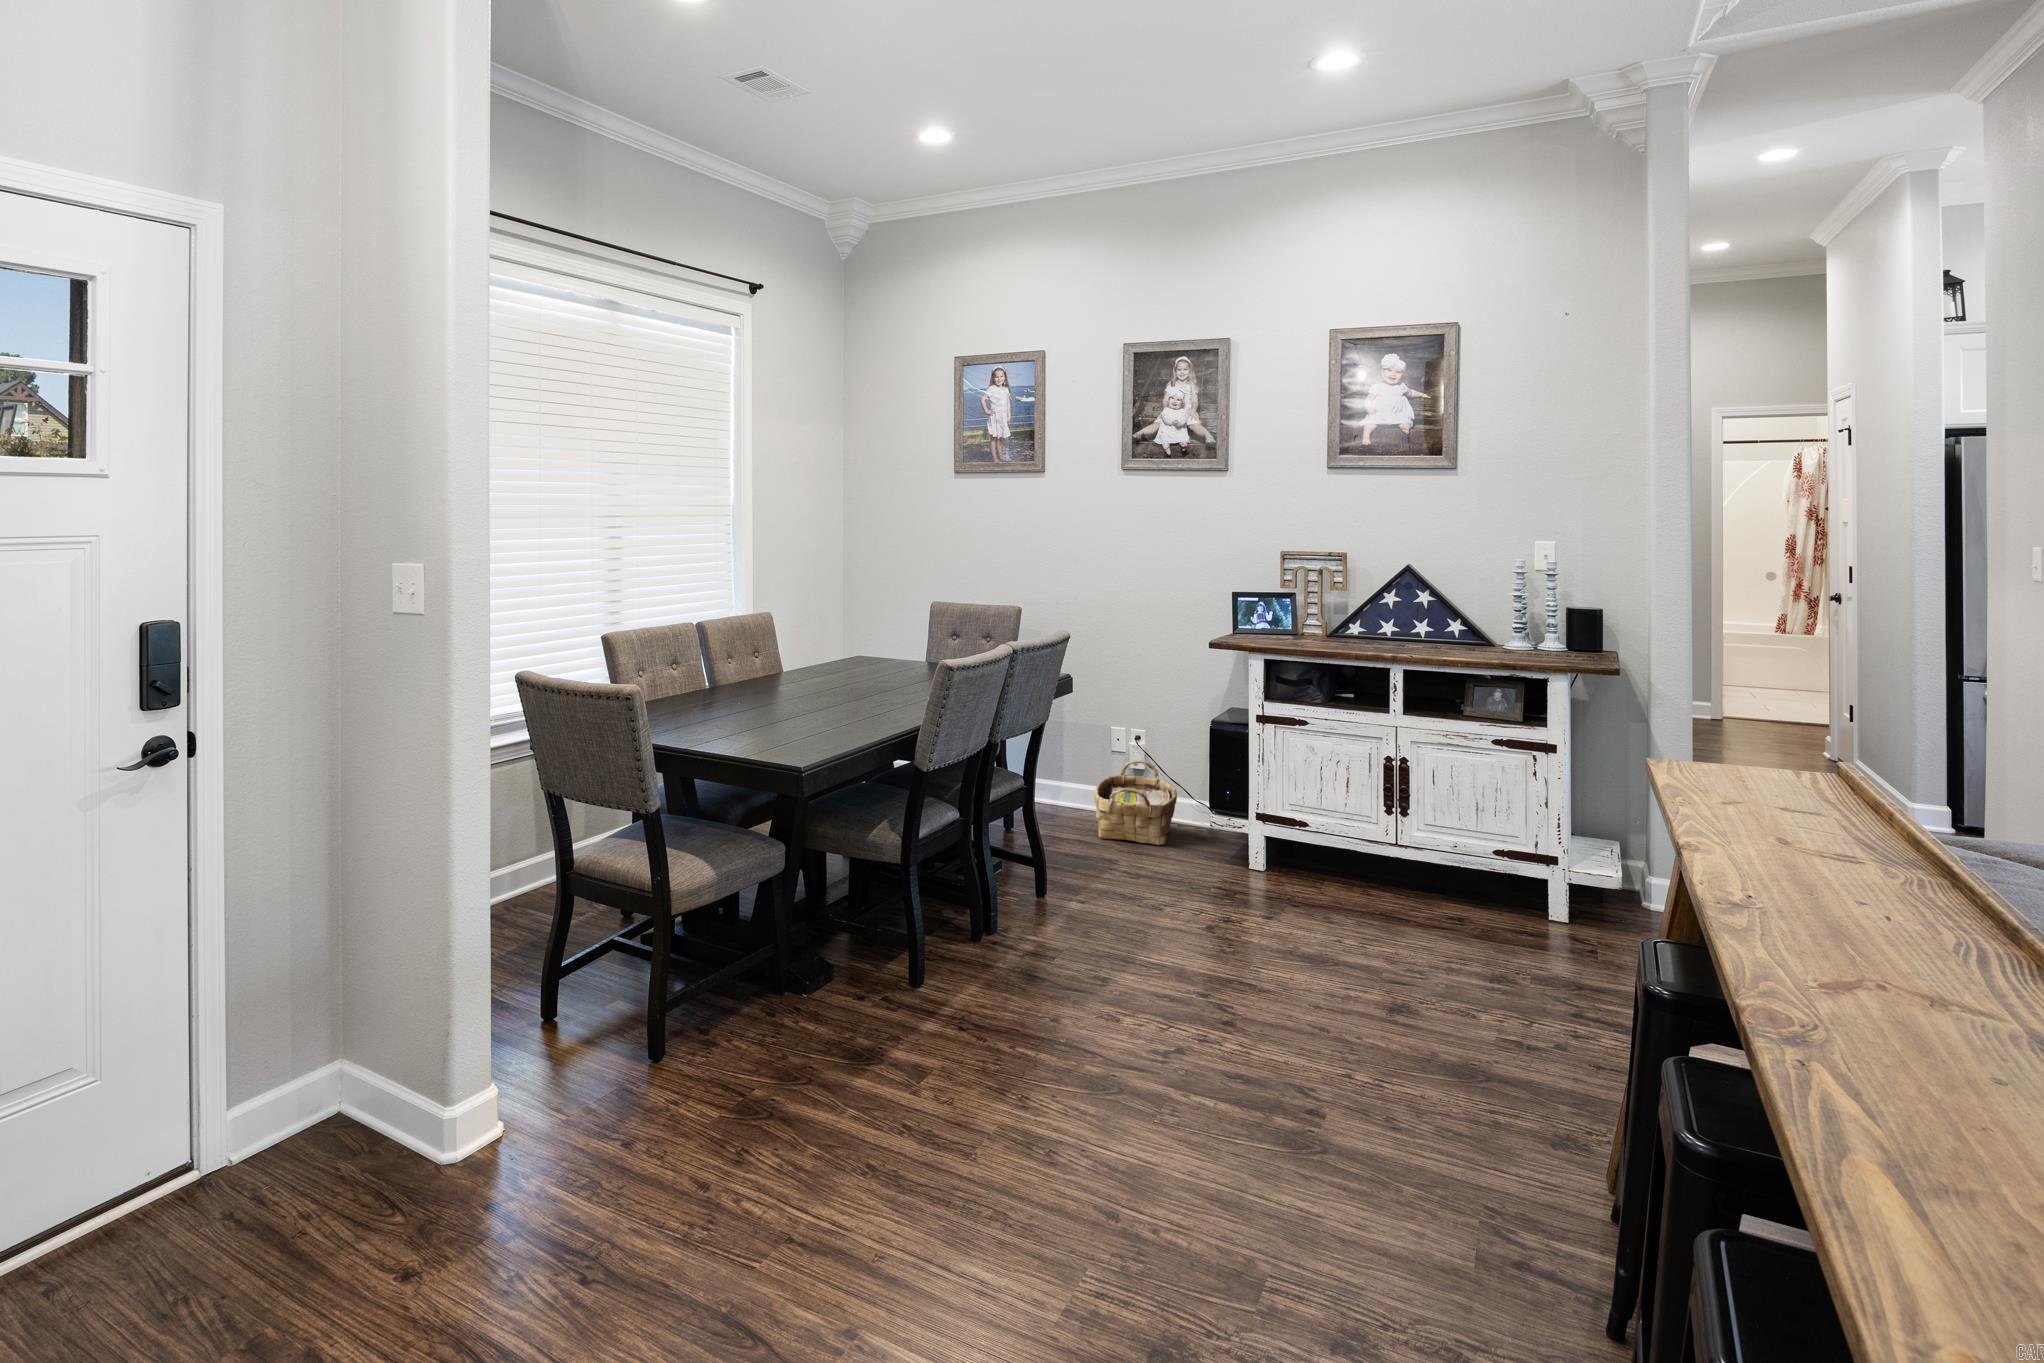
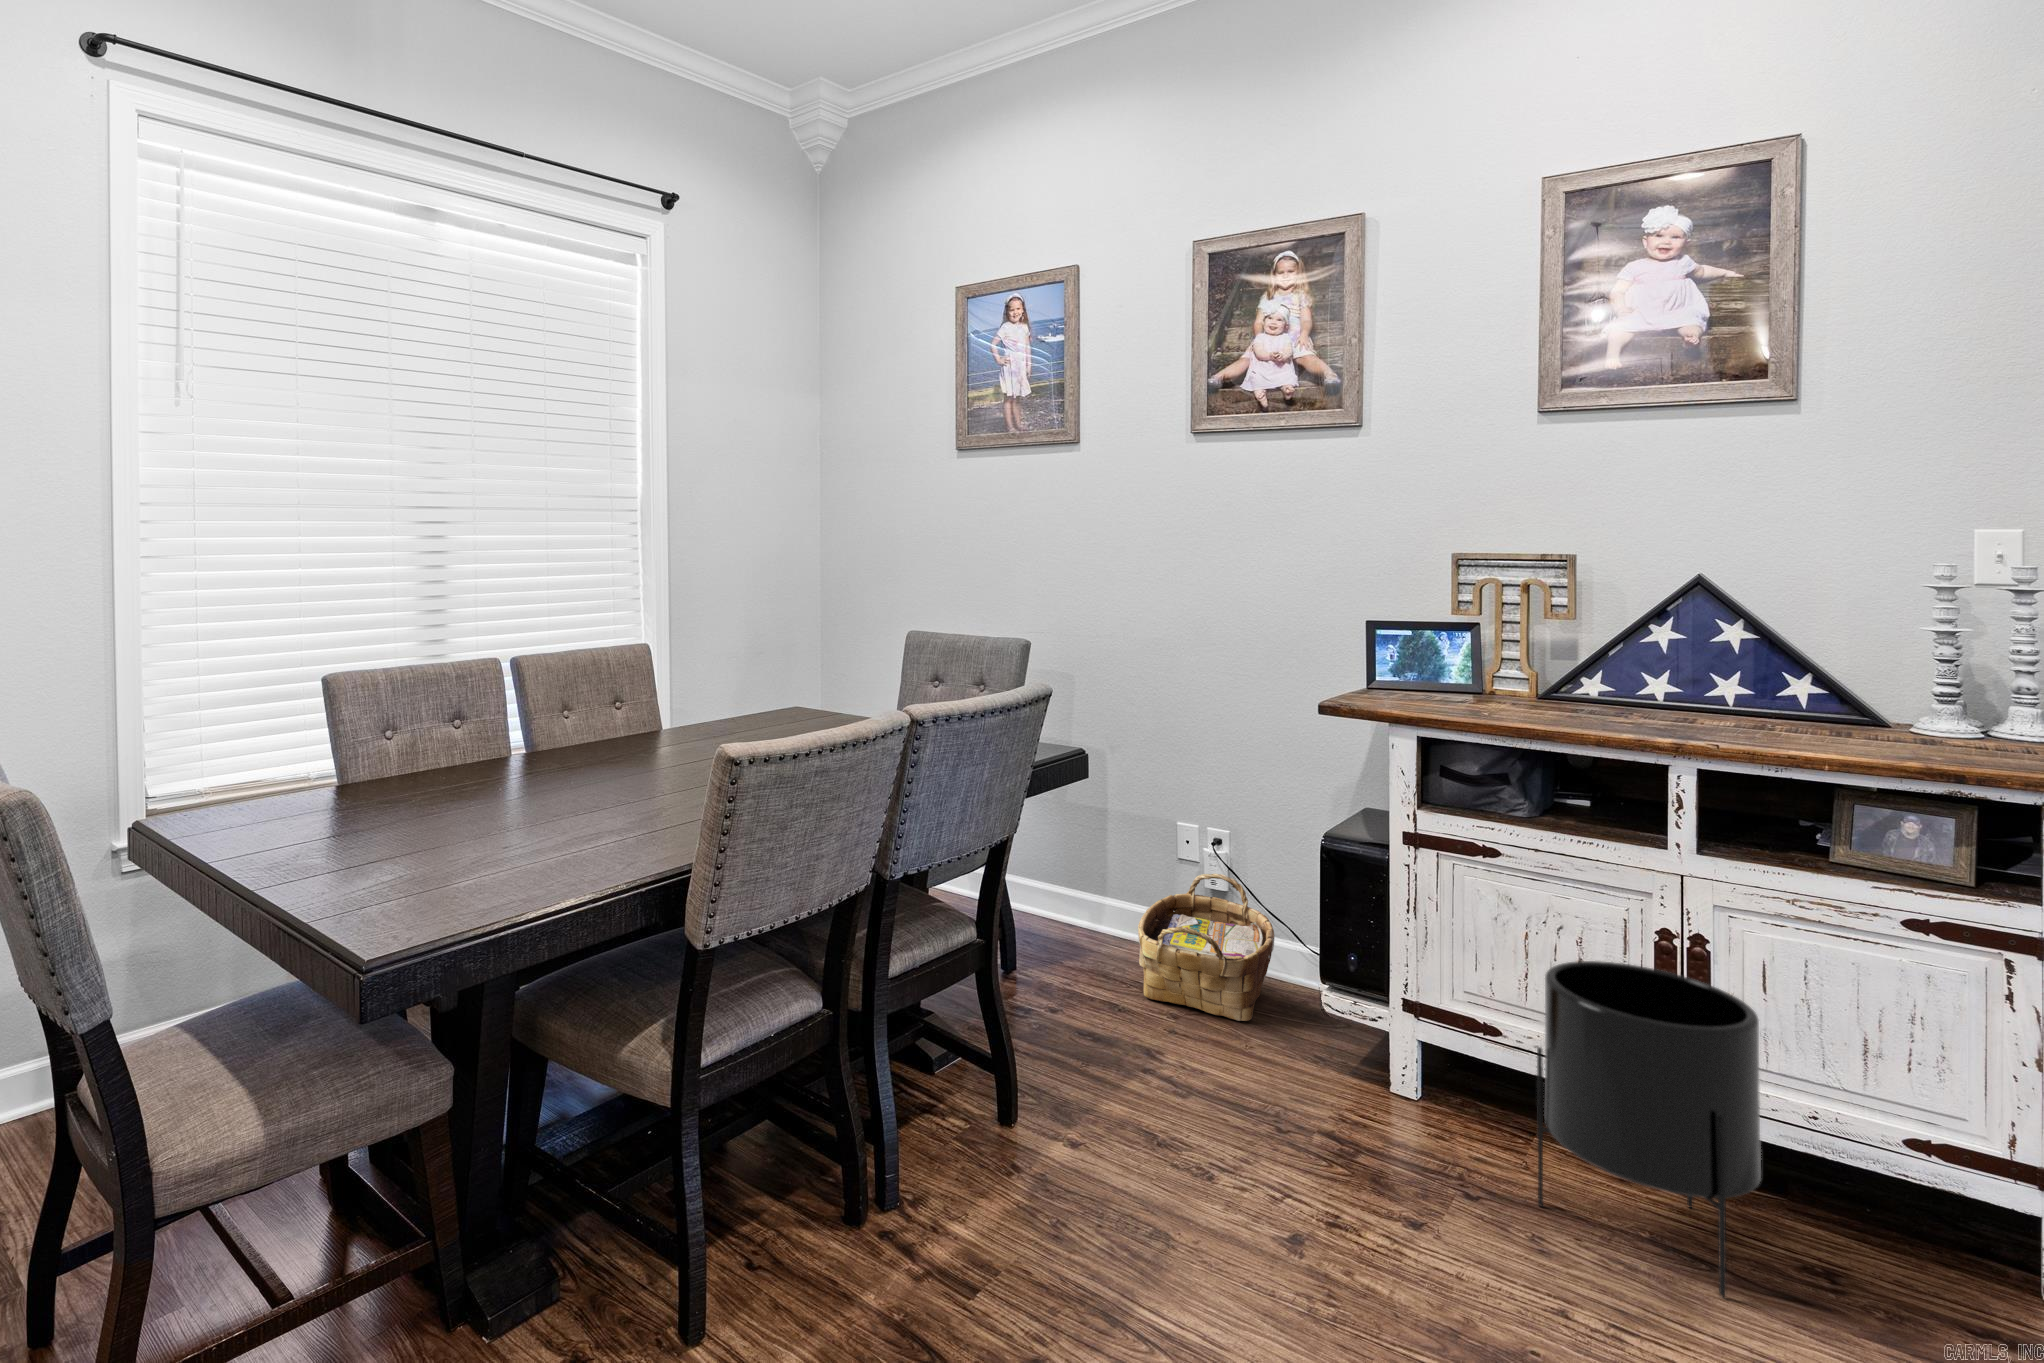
planter: none [1326,775,1426,927] -> present [1537,961,1761,1297]

